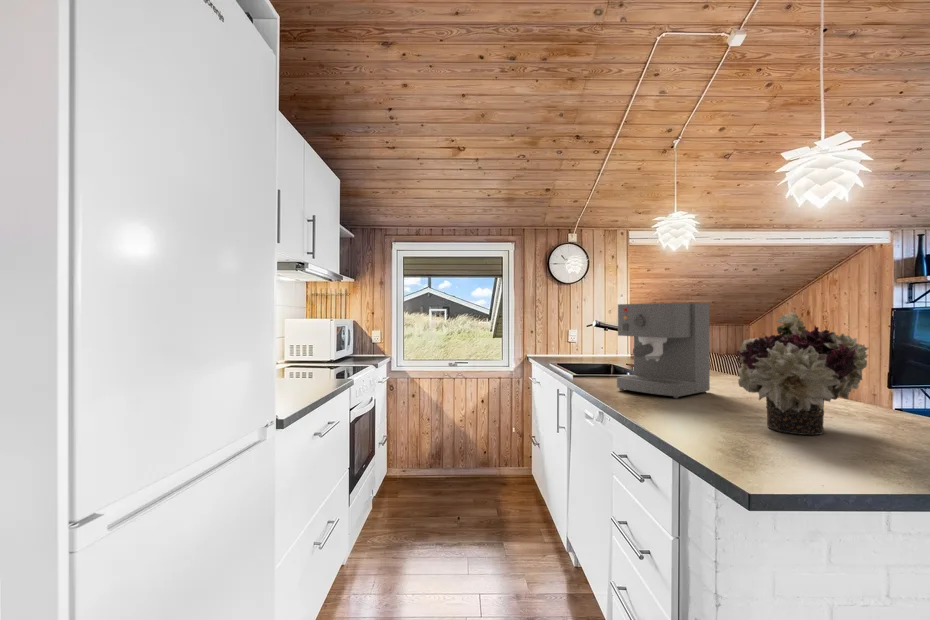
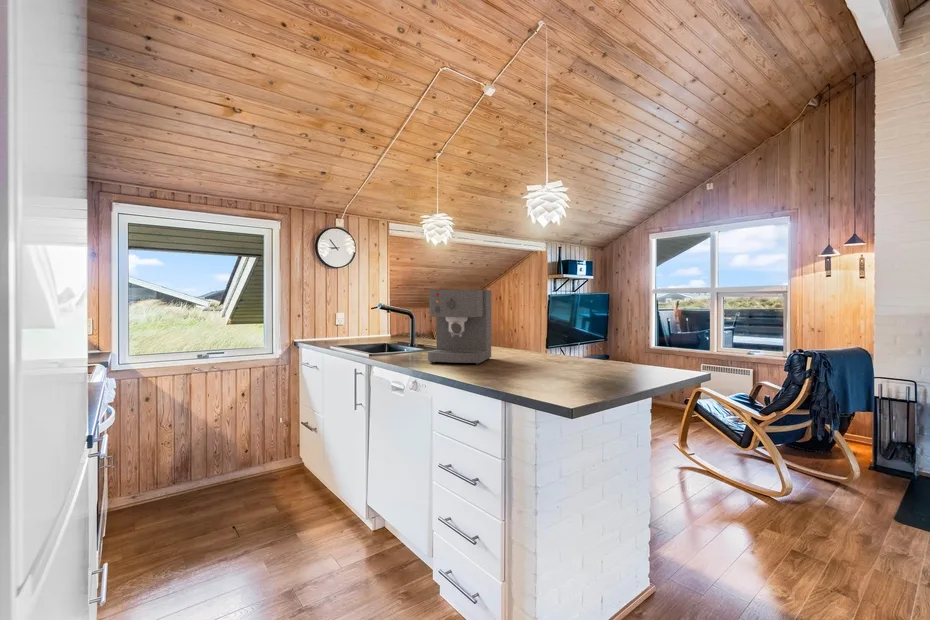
flower arrangement: present [736,312,868,435] -> none [530,296,610,377]

